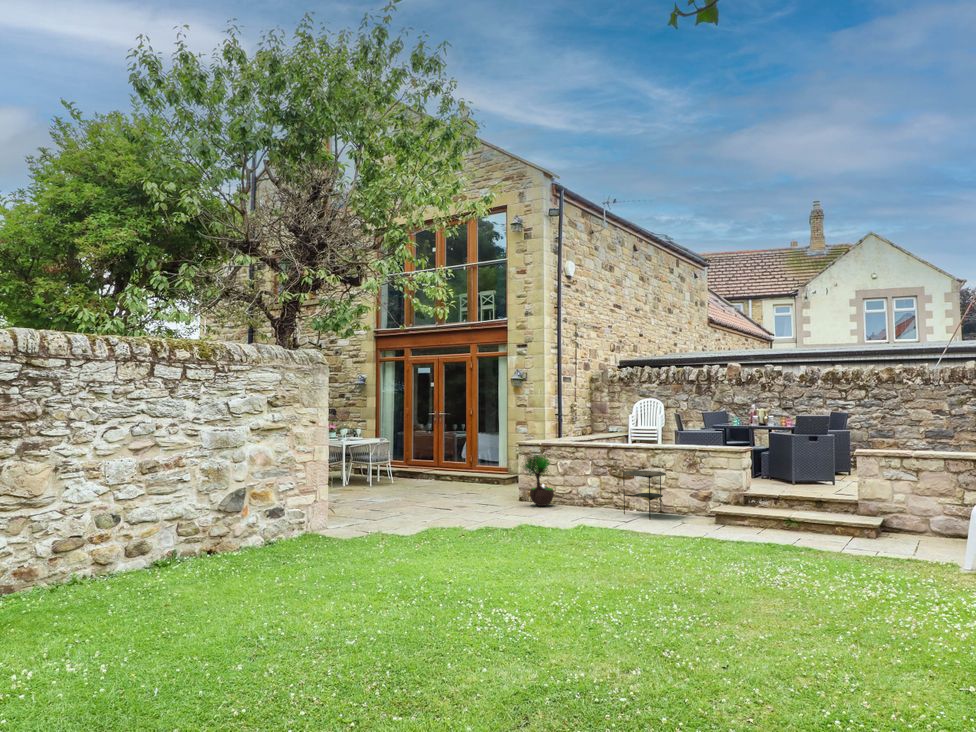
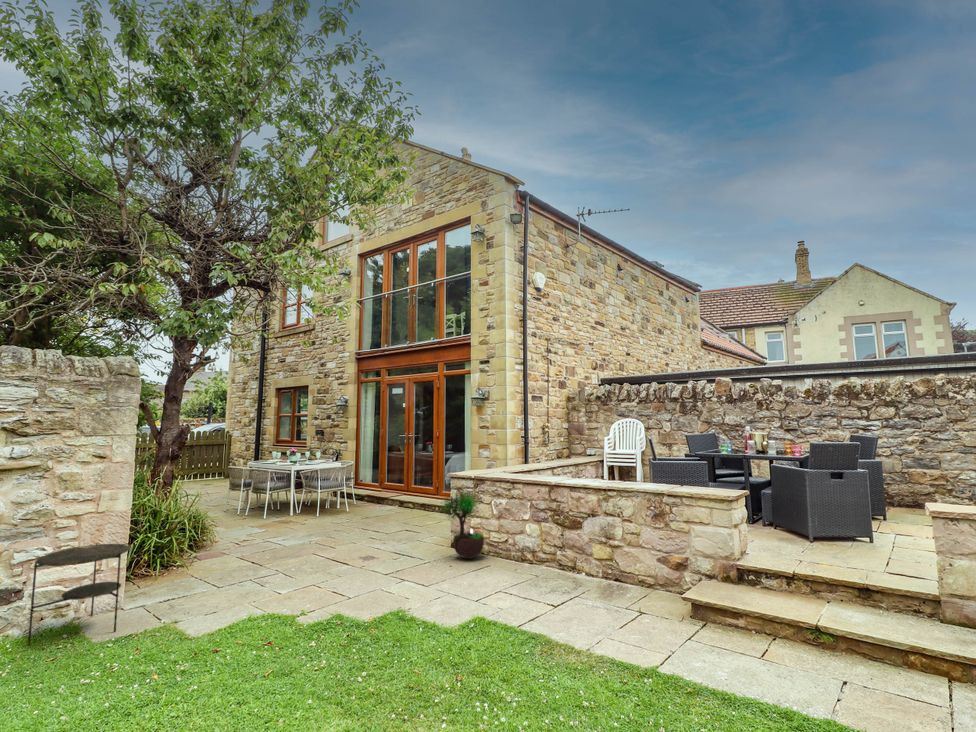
side table: present [623,470,666,520] -> present [28,544,130,645]

